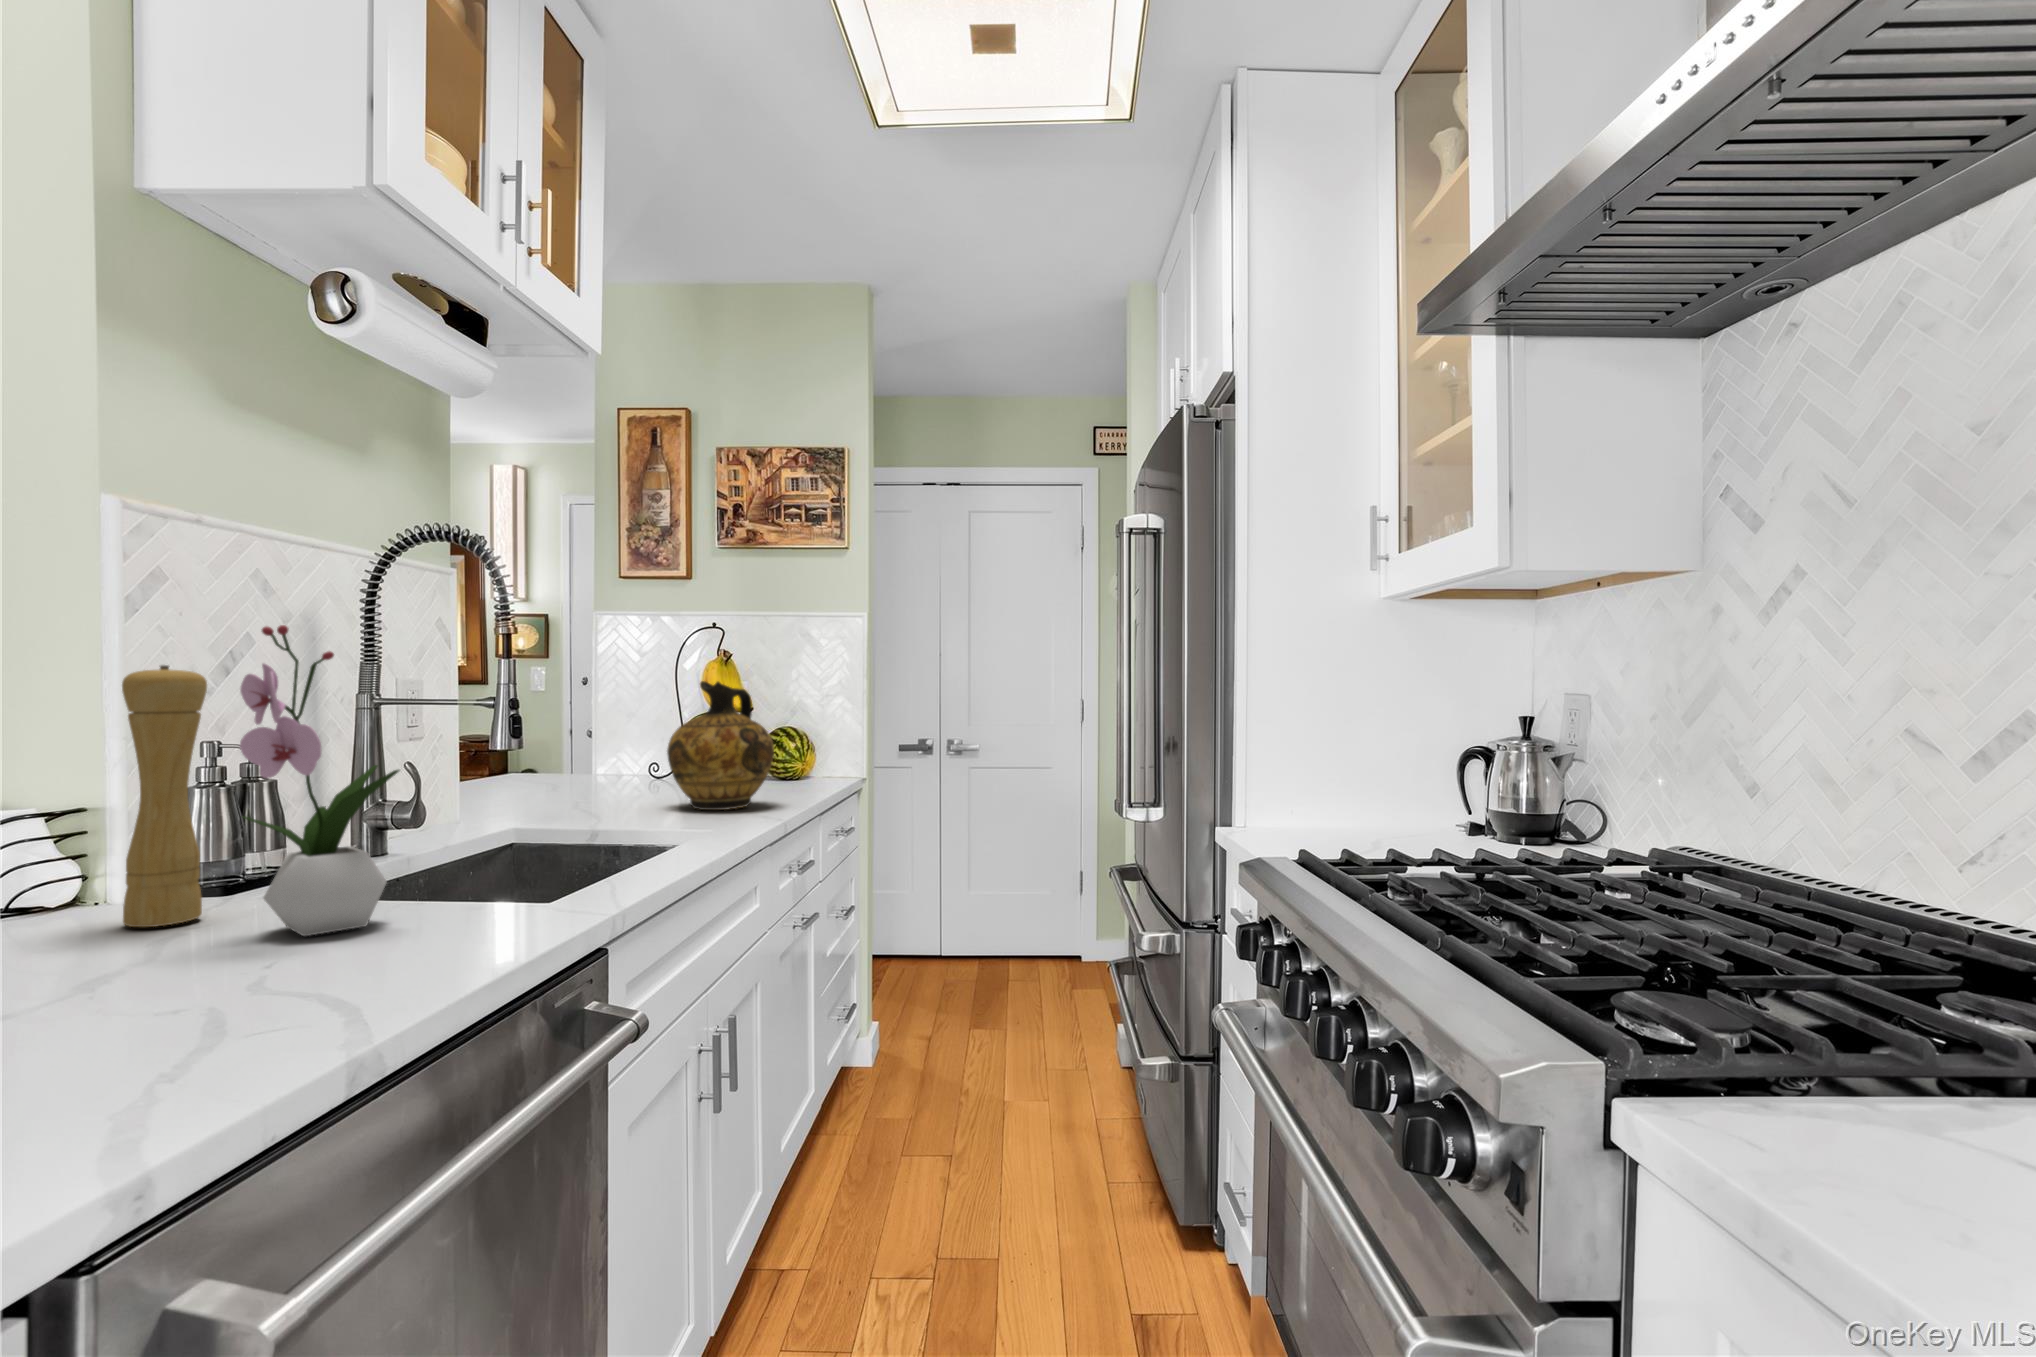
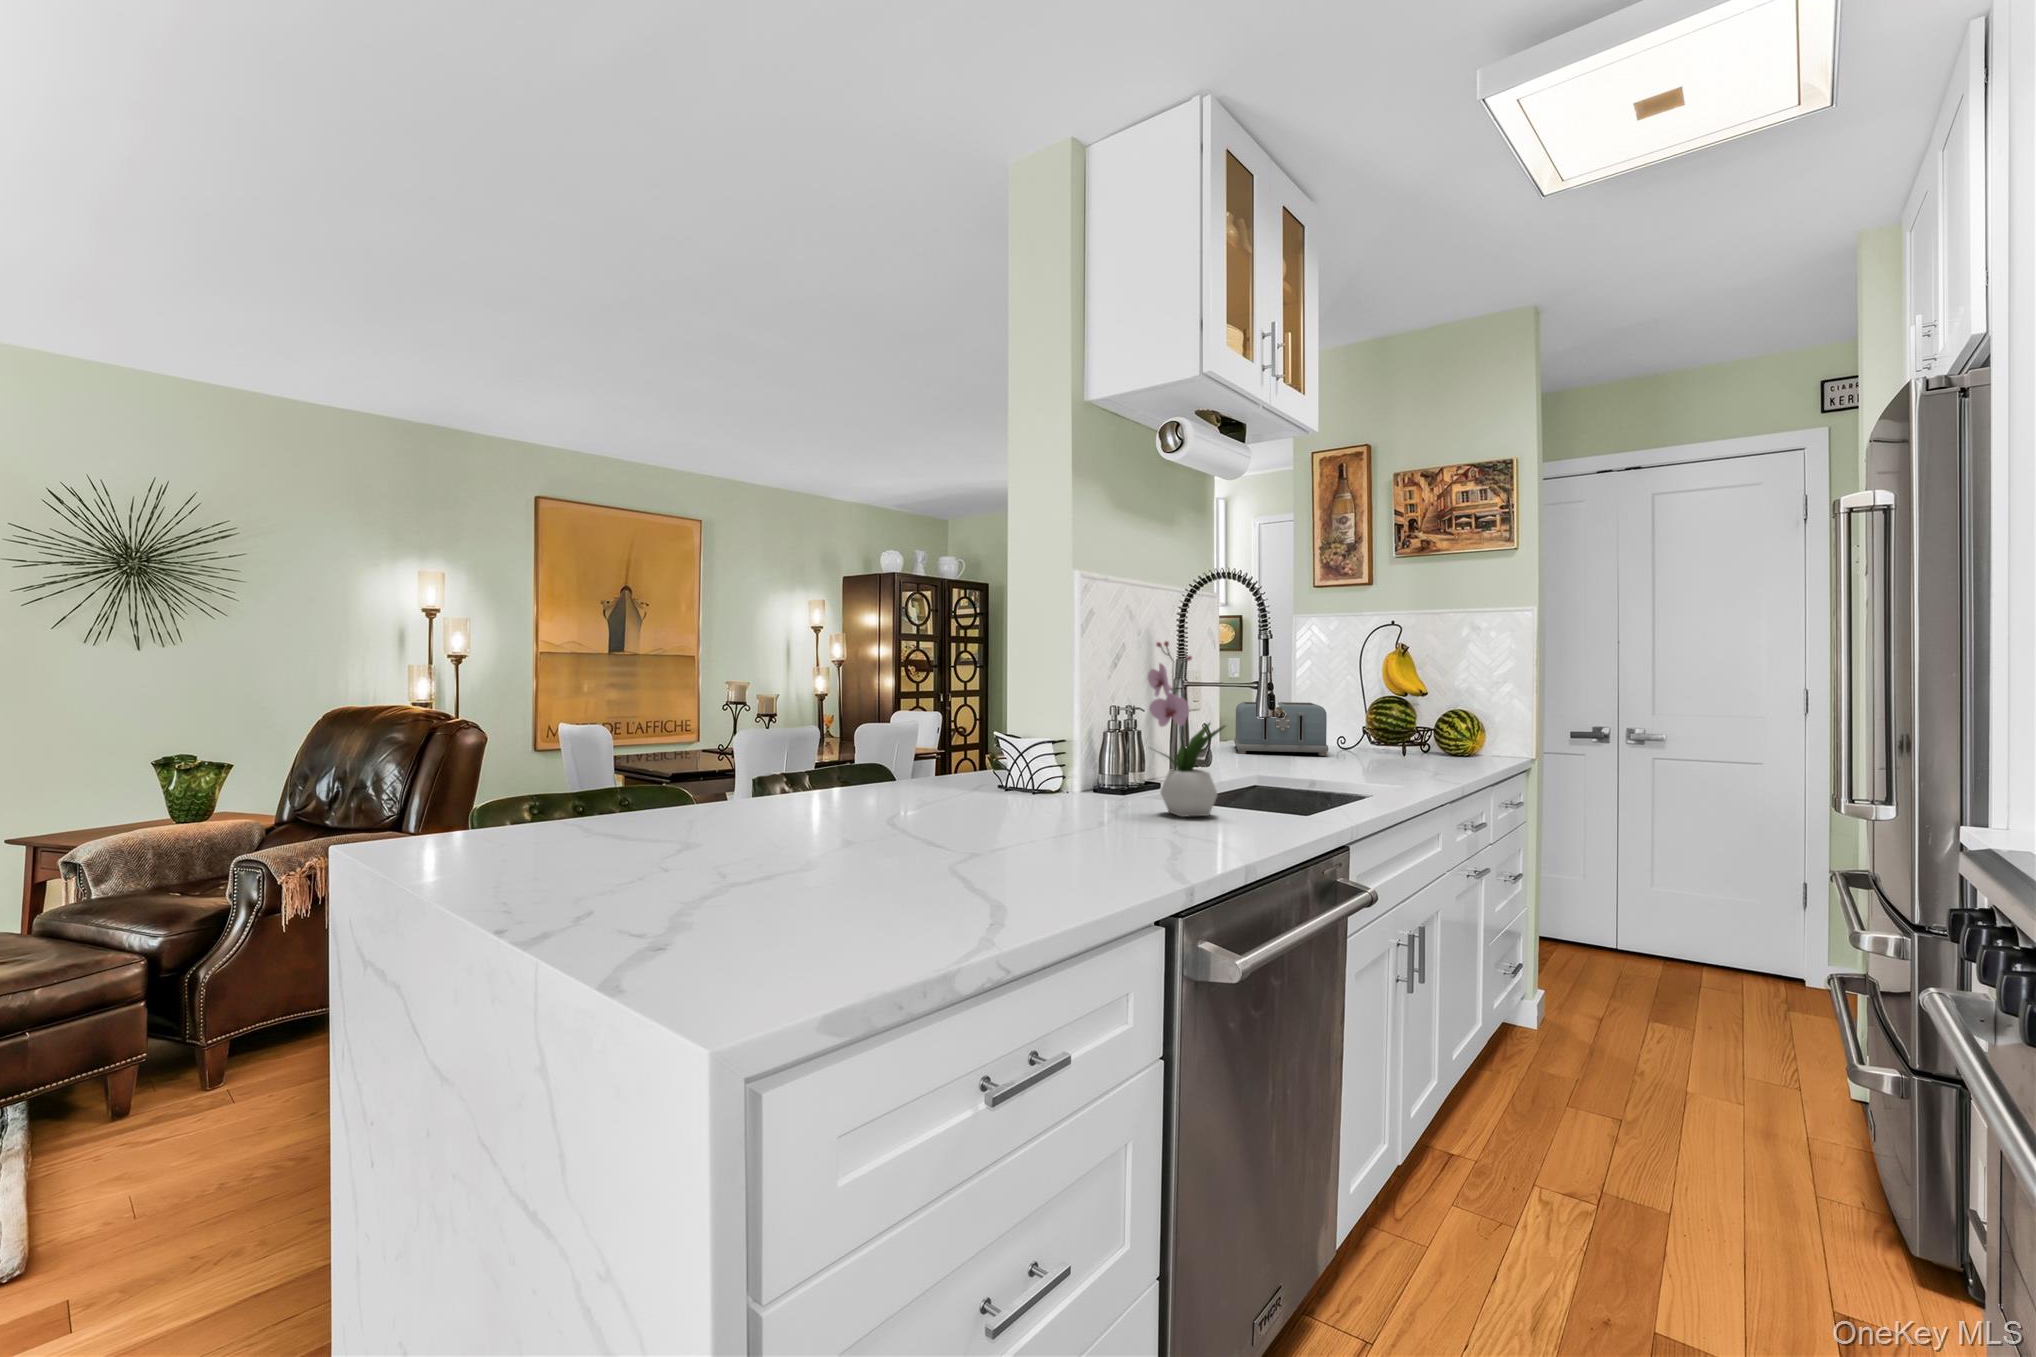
pepper mill: present [122,665,207,927] -> none [1090,664,1126,804]
ceramic jug: present [667,681,774,810] -> none [1362,671,1450,774]
toaster: none [503,722,631,794] -> present [1234,702,1328,756]

